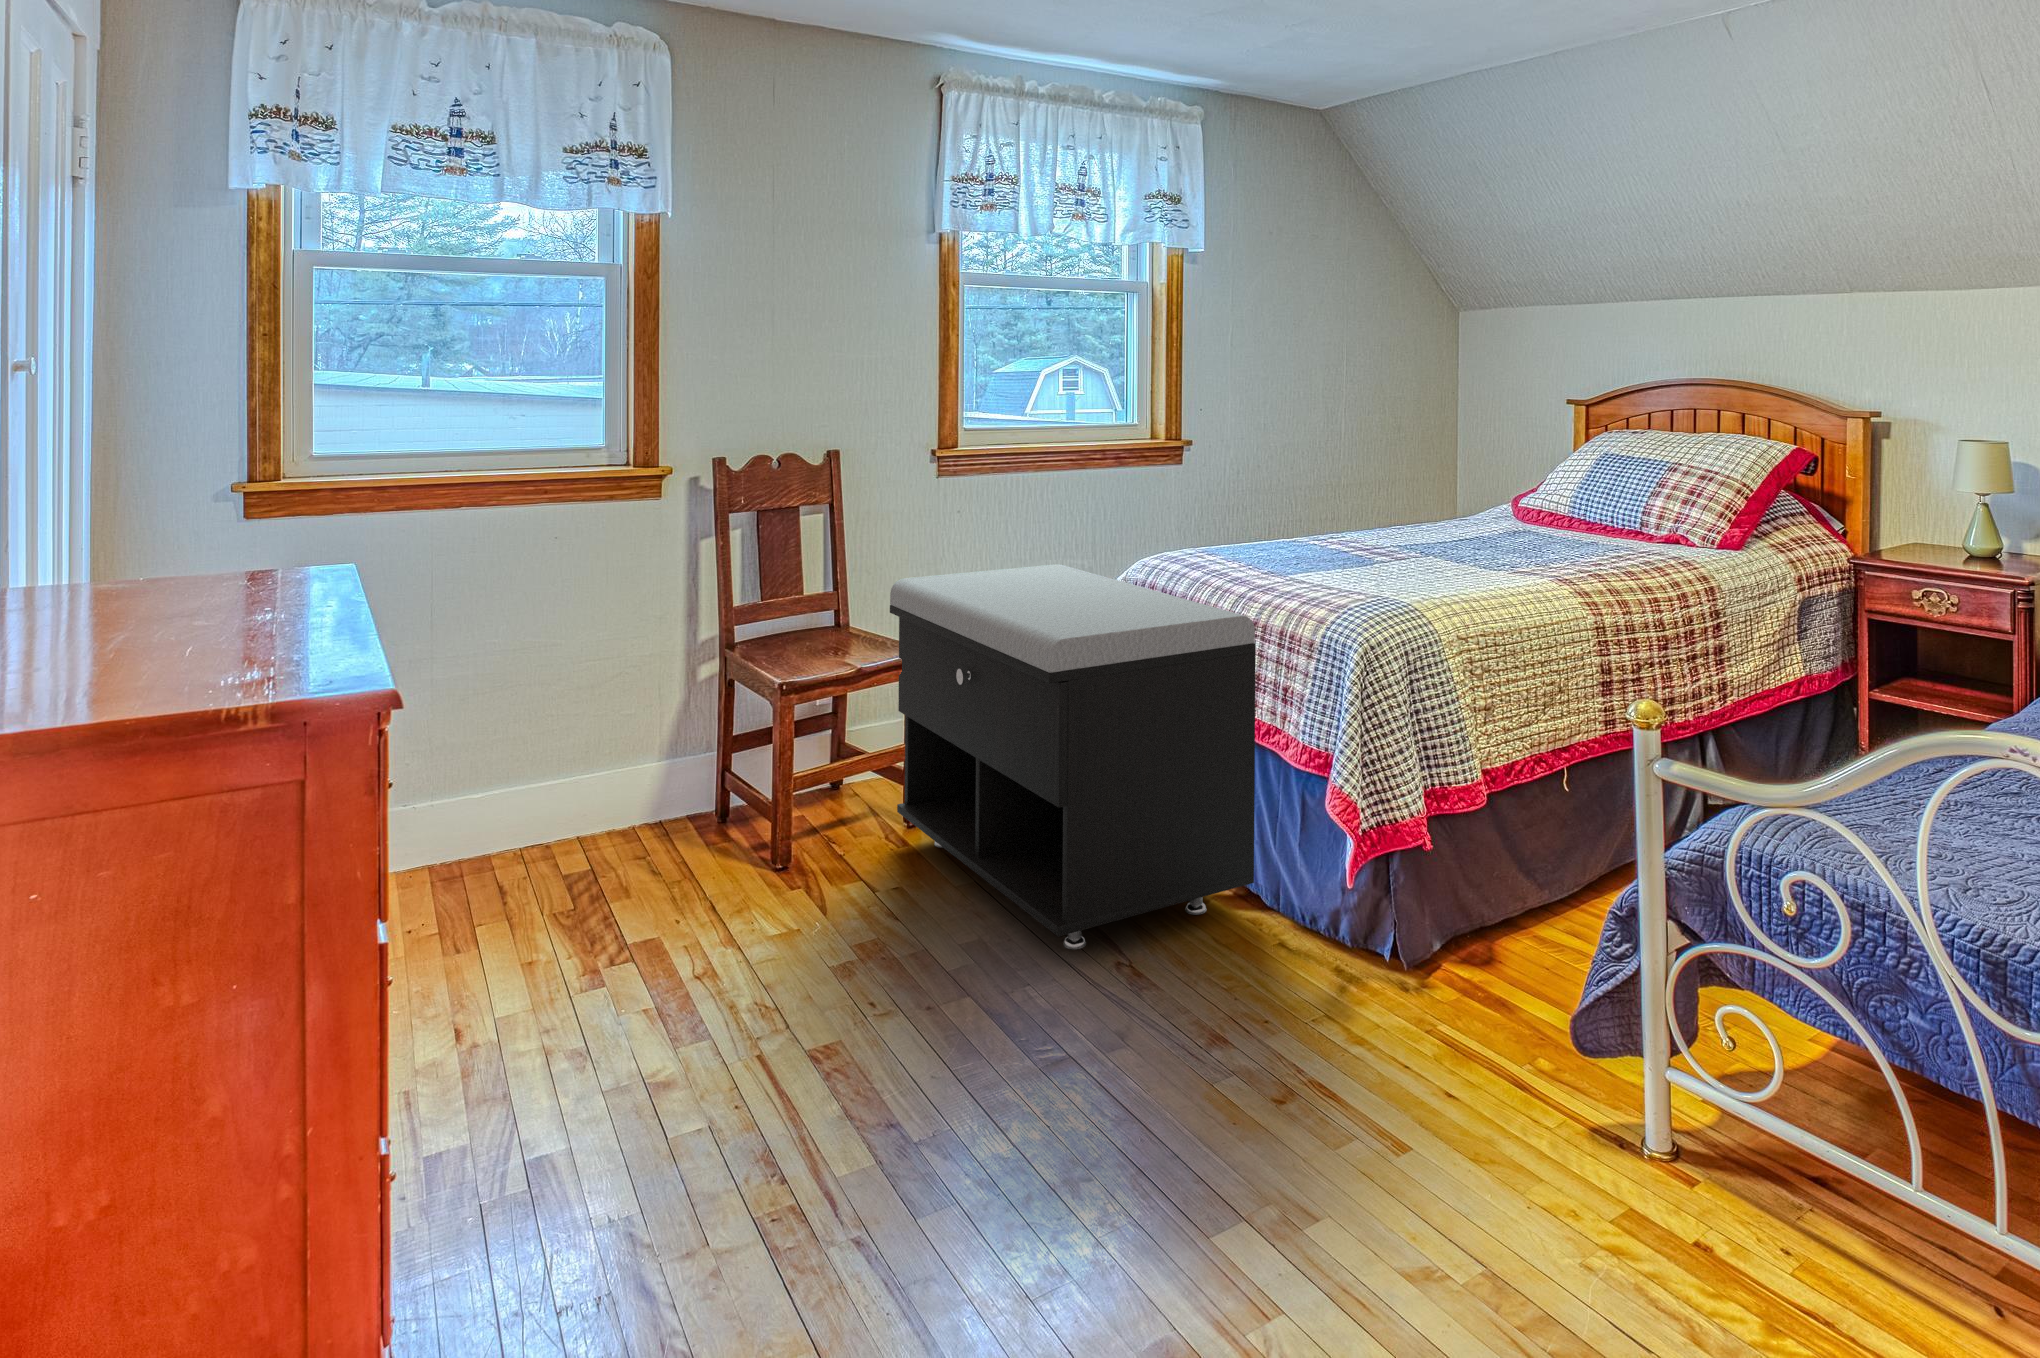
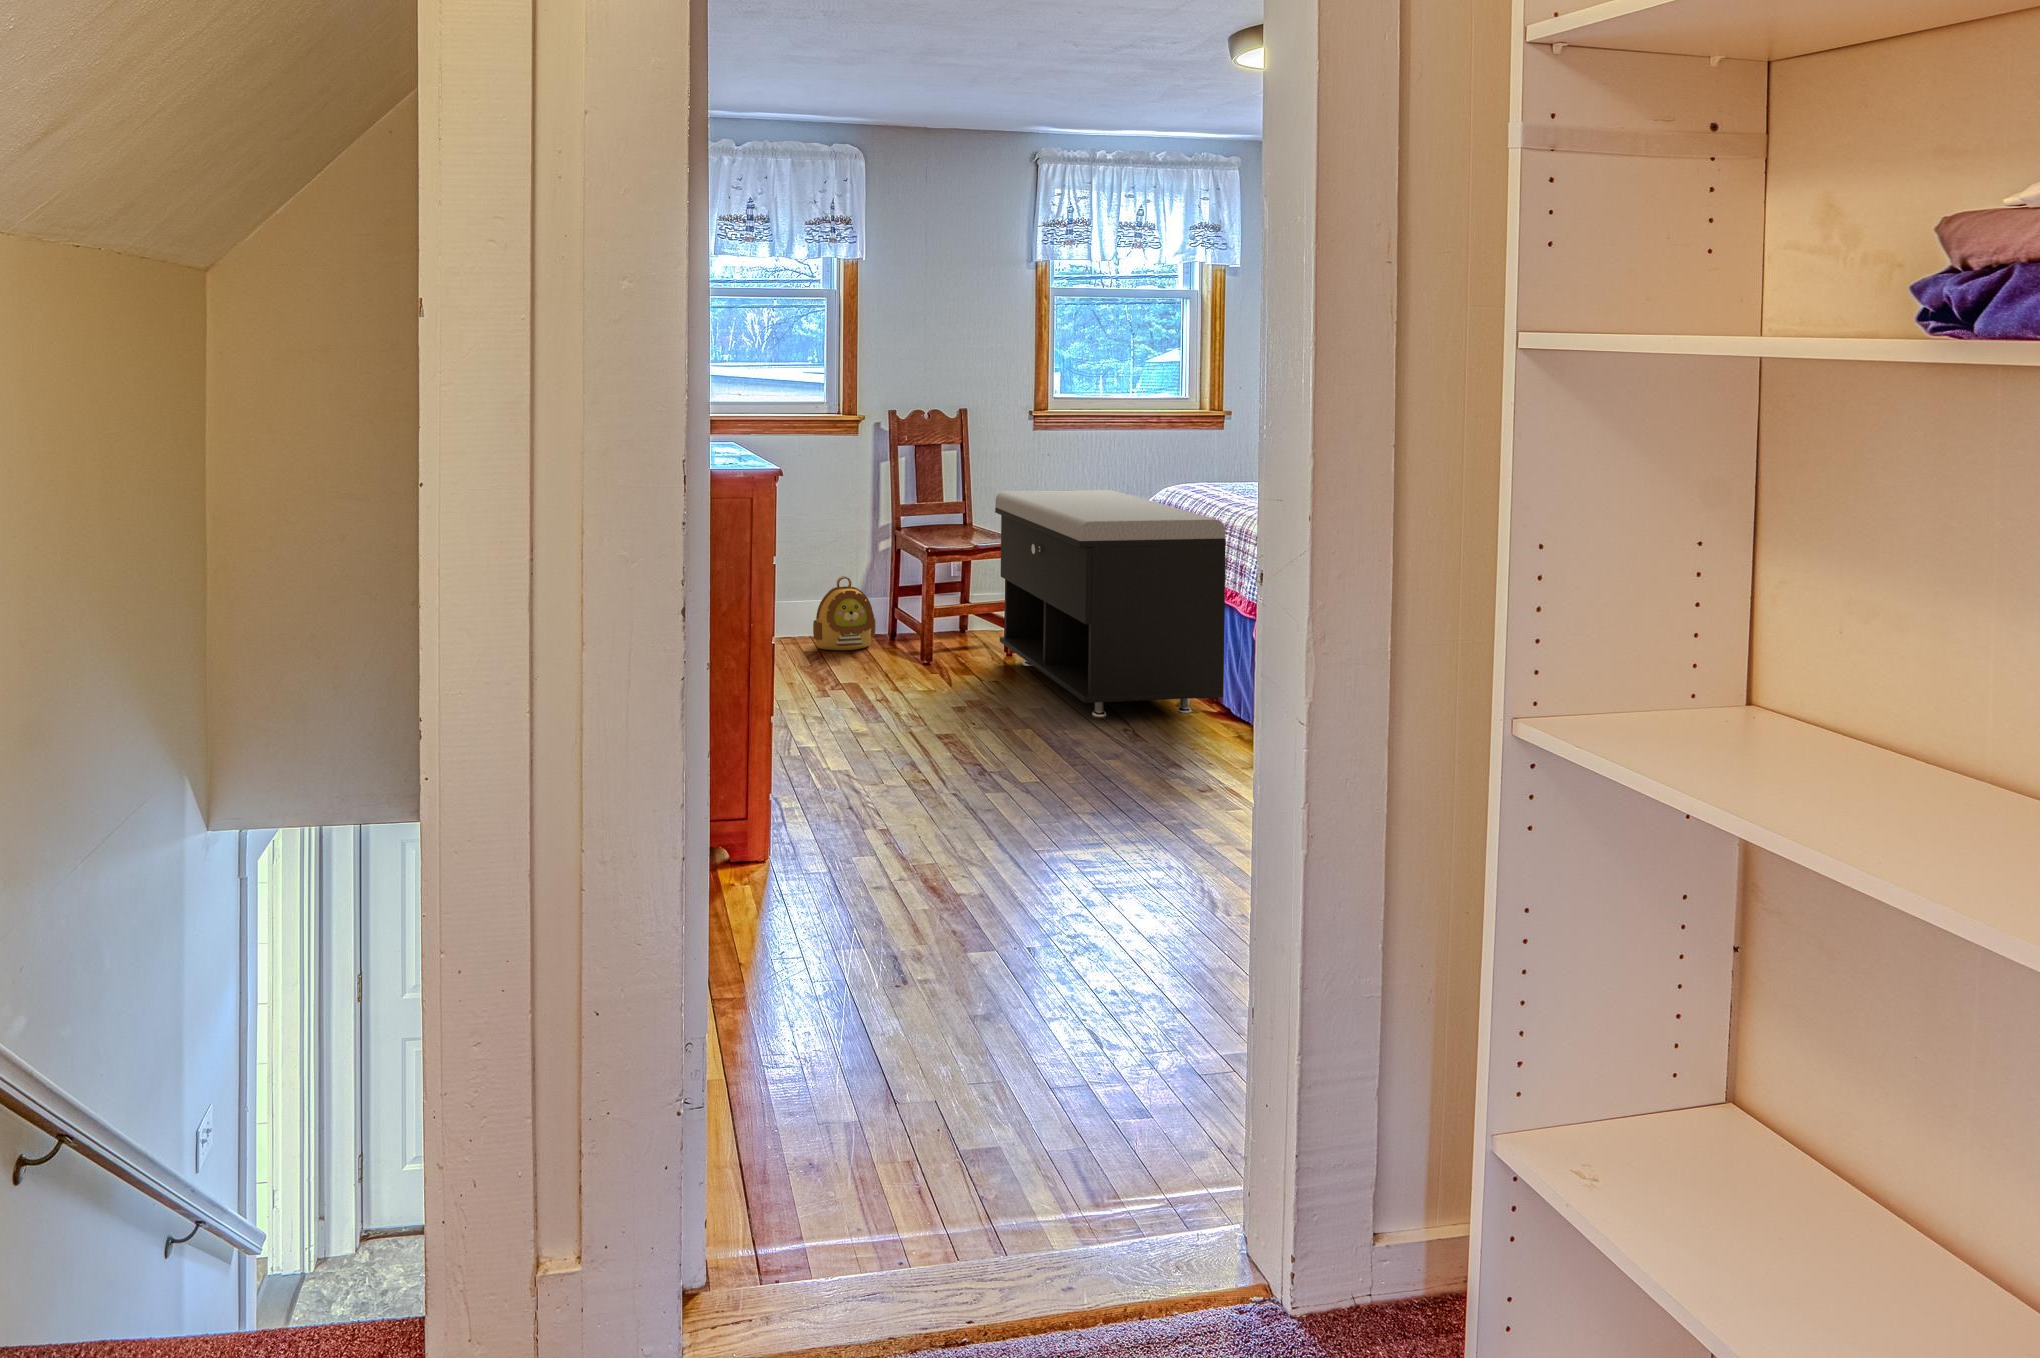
backpack: none [580,732,691,860] -> present [813,576,876,650]

